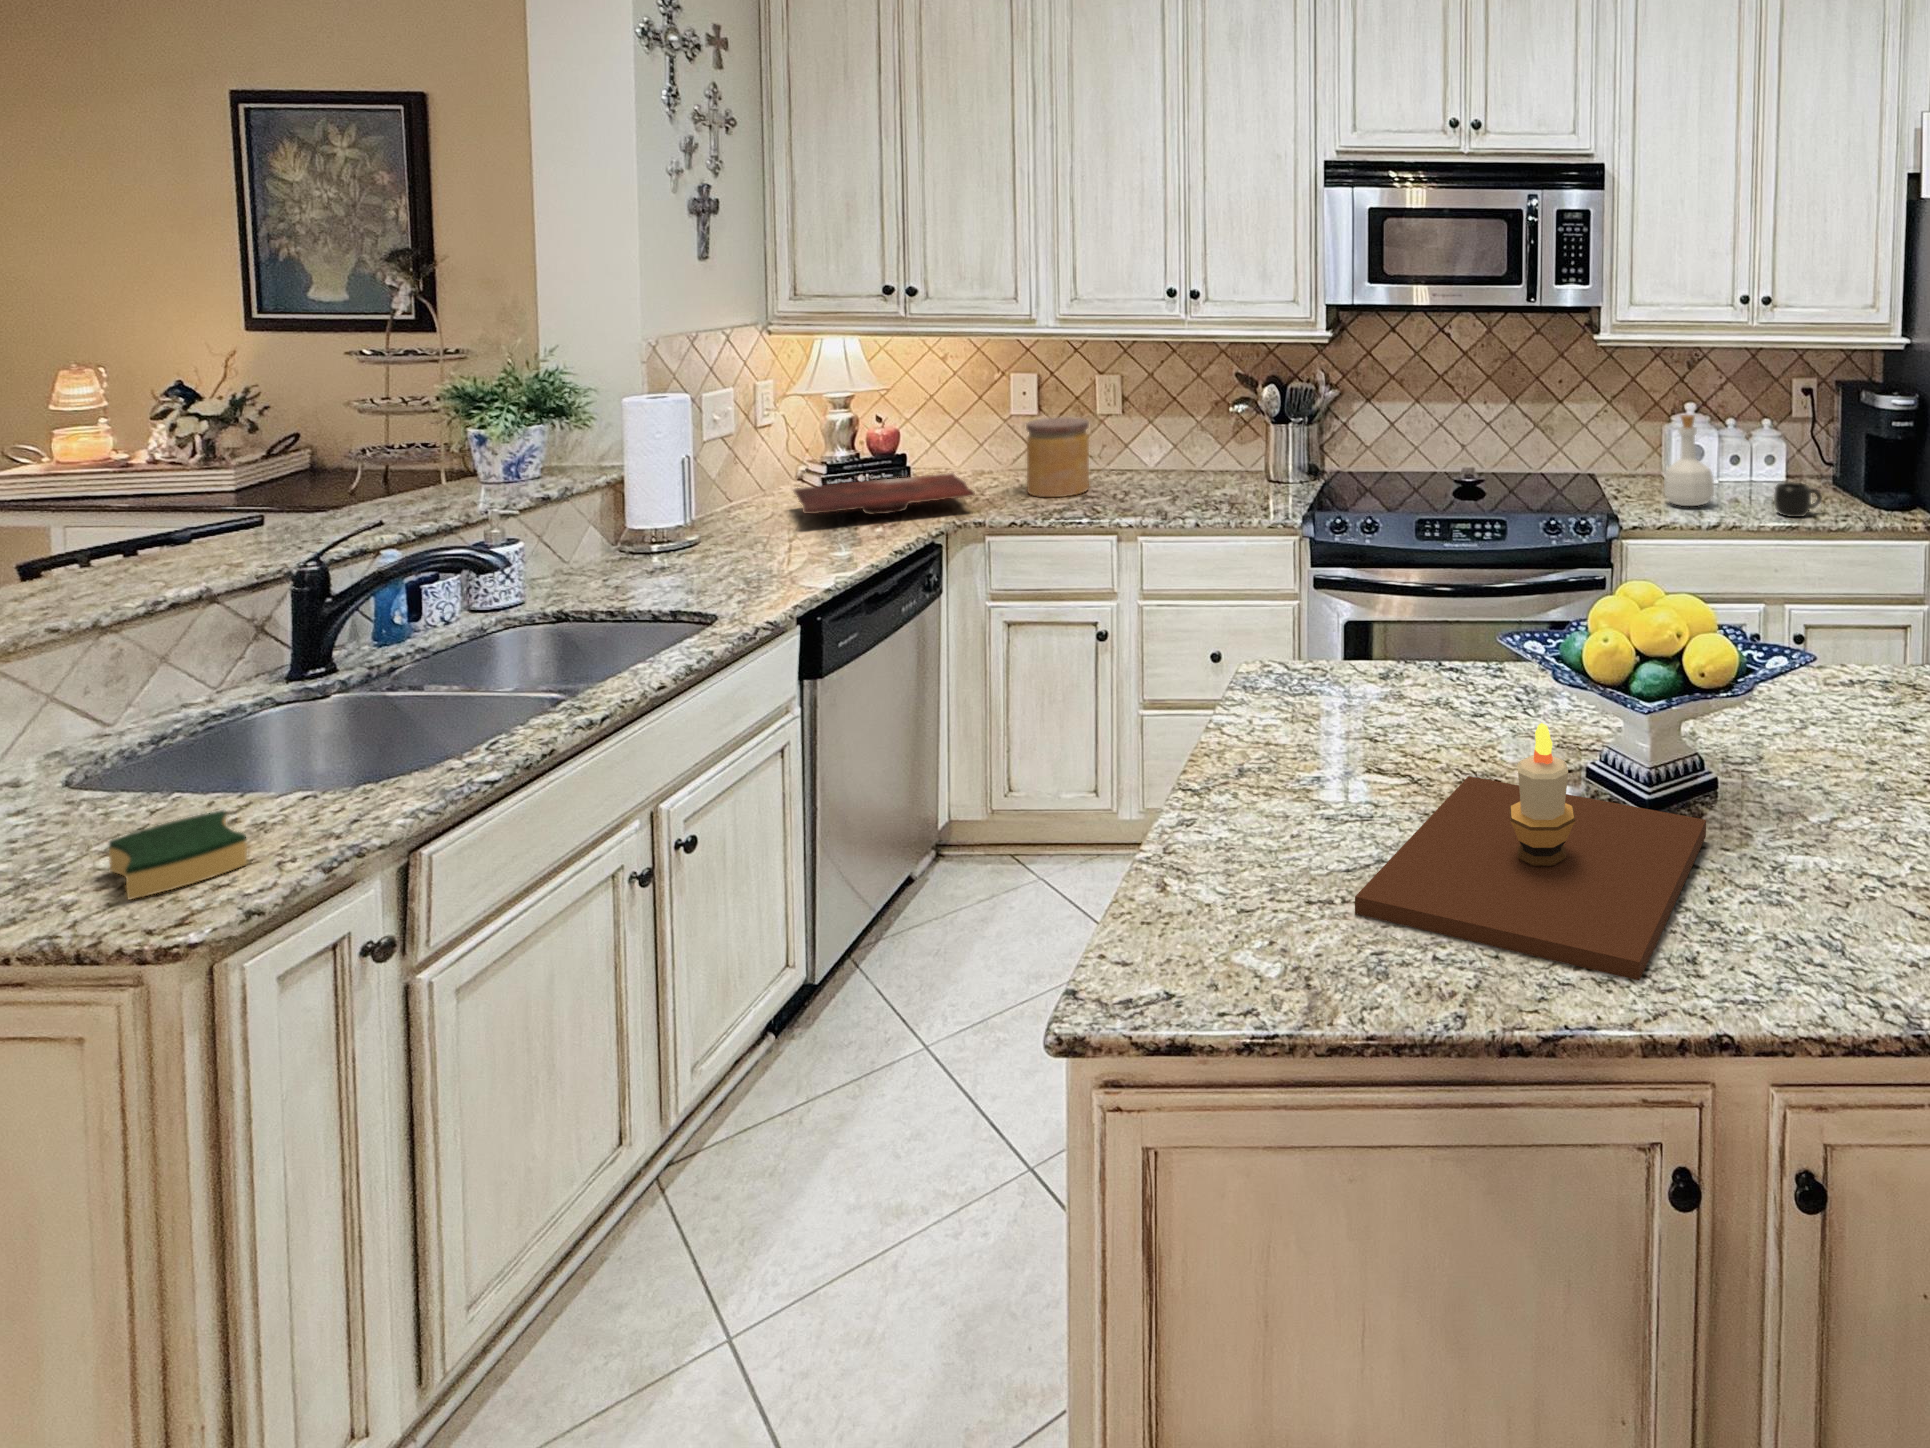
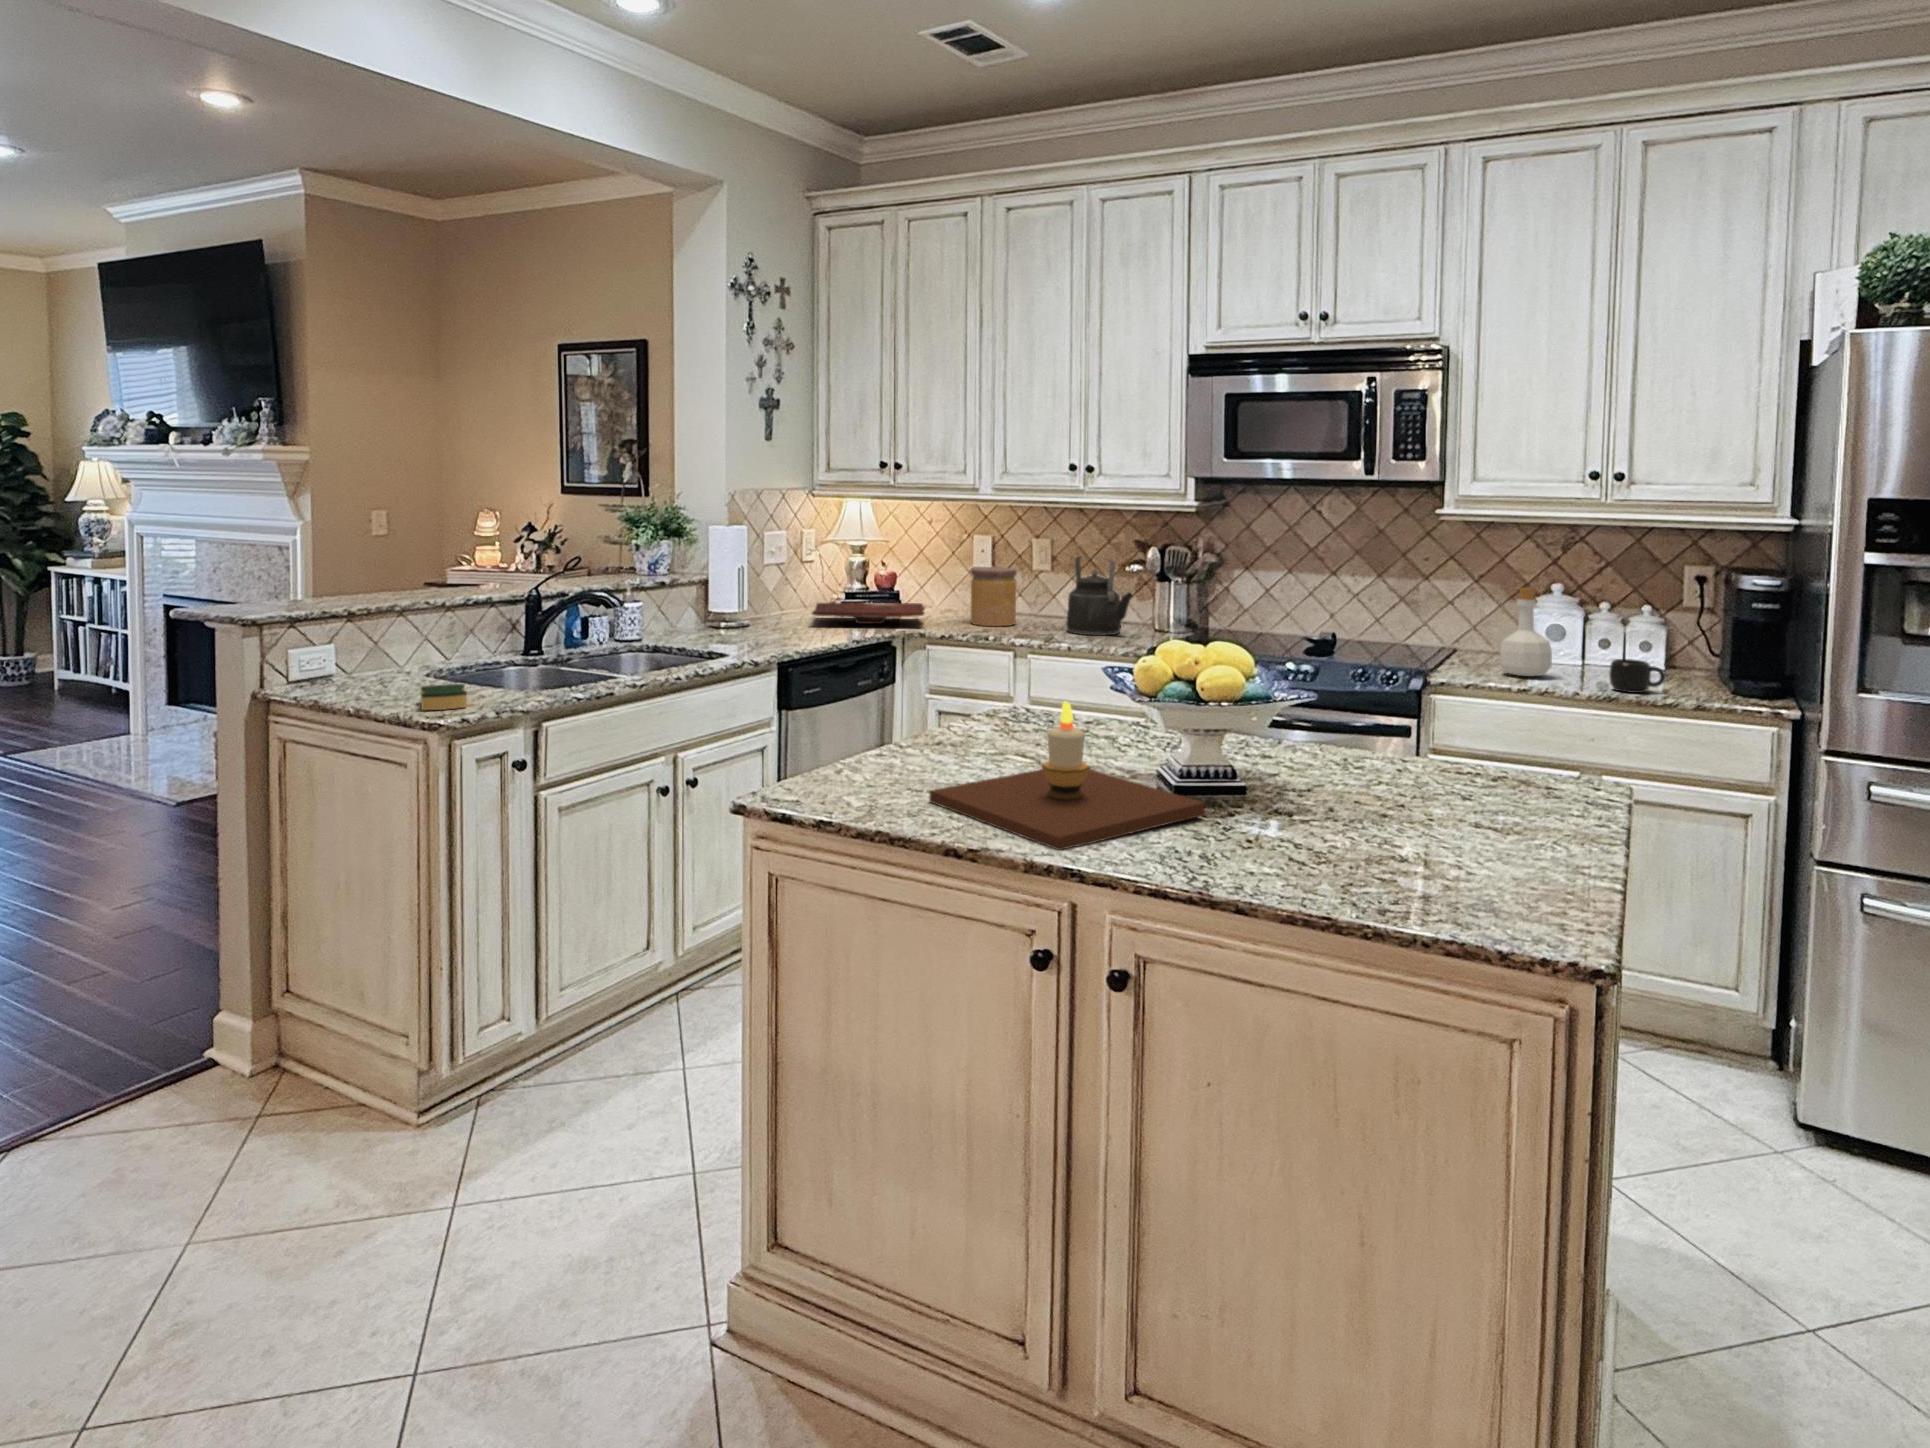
kettle: none [1163,399,1254,499] -> present [1066,556,1132,635]

